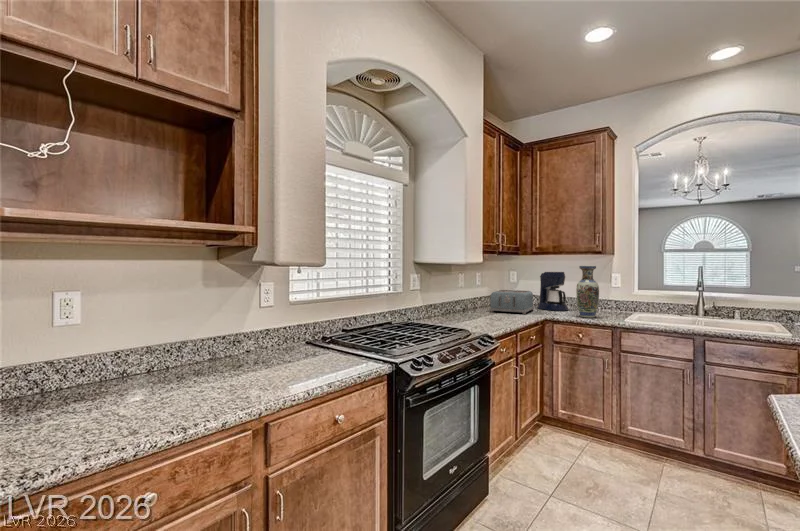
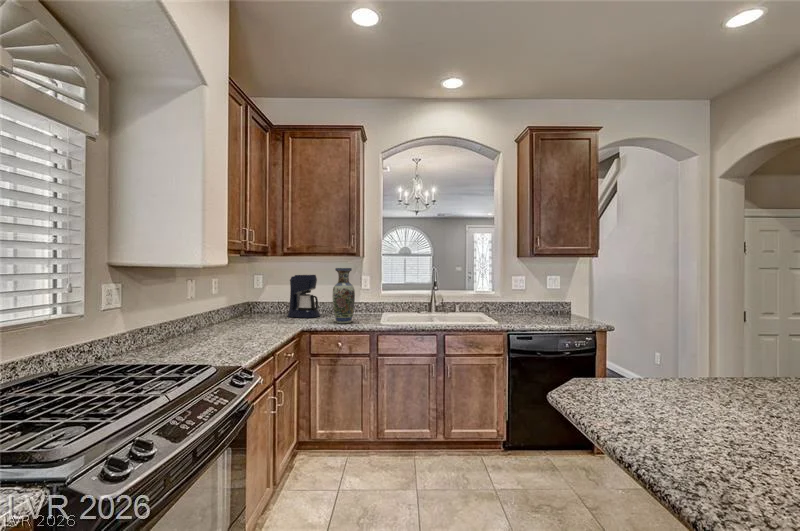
toaster: present [490,290,534,314] -> none [231,298,284,327]

